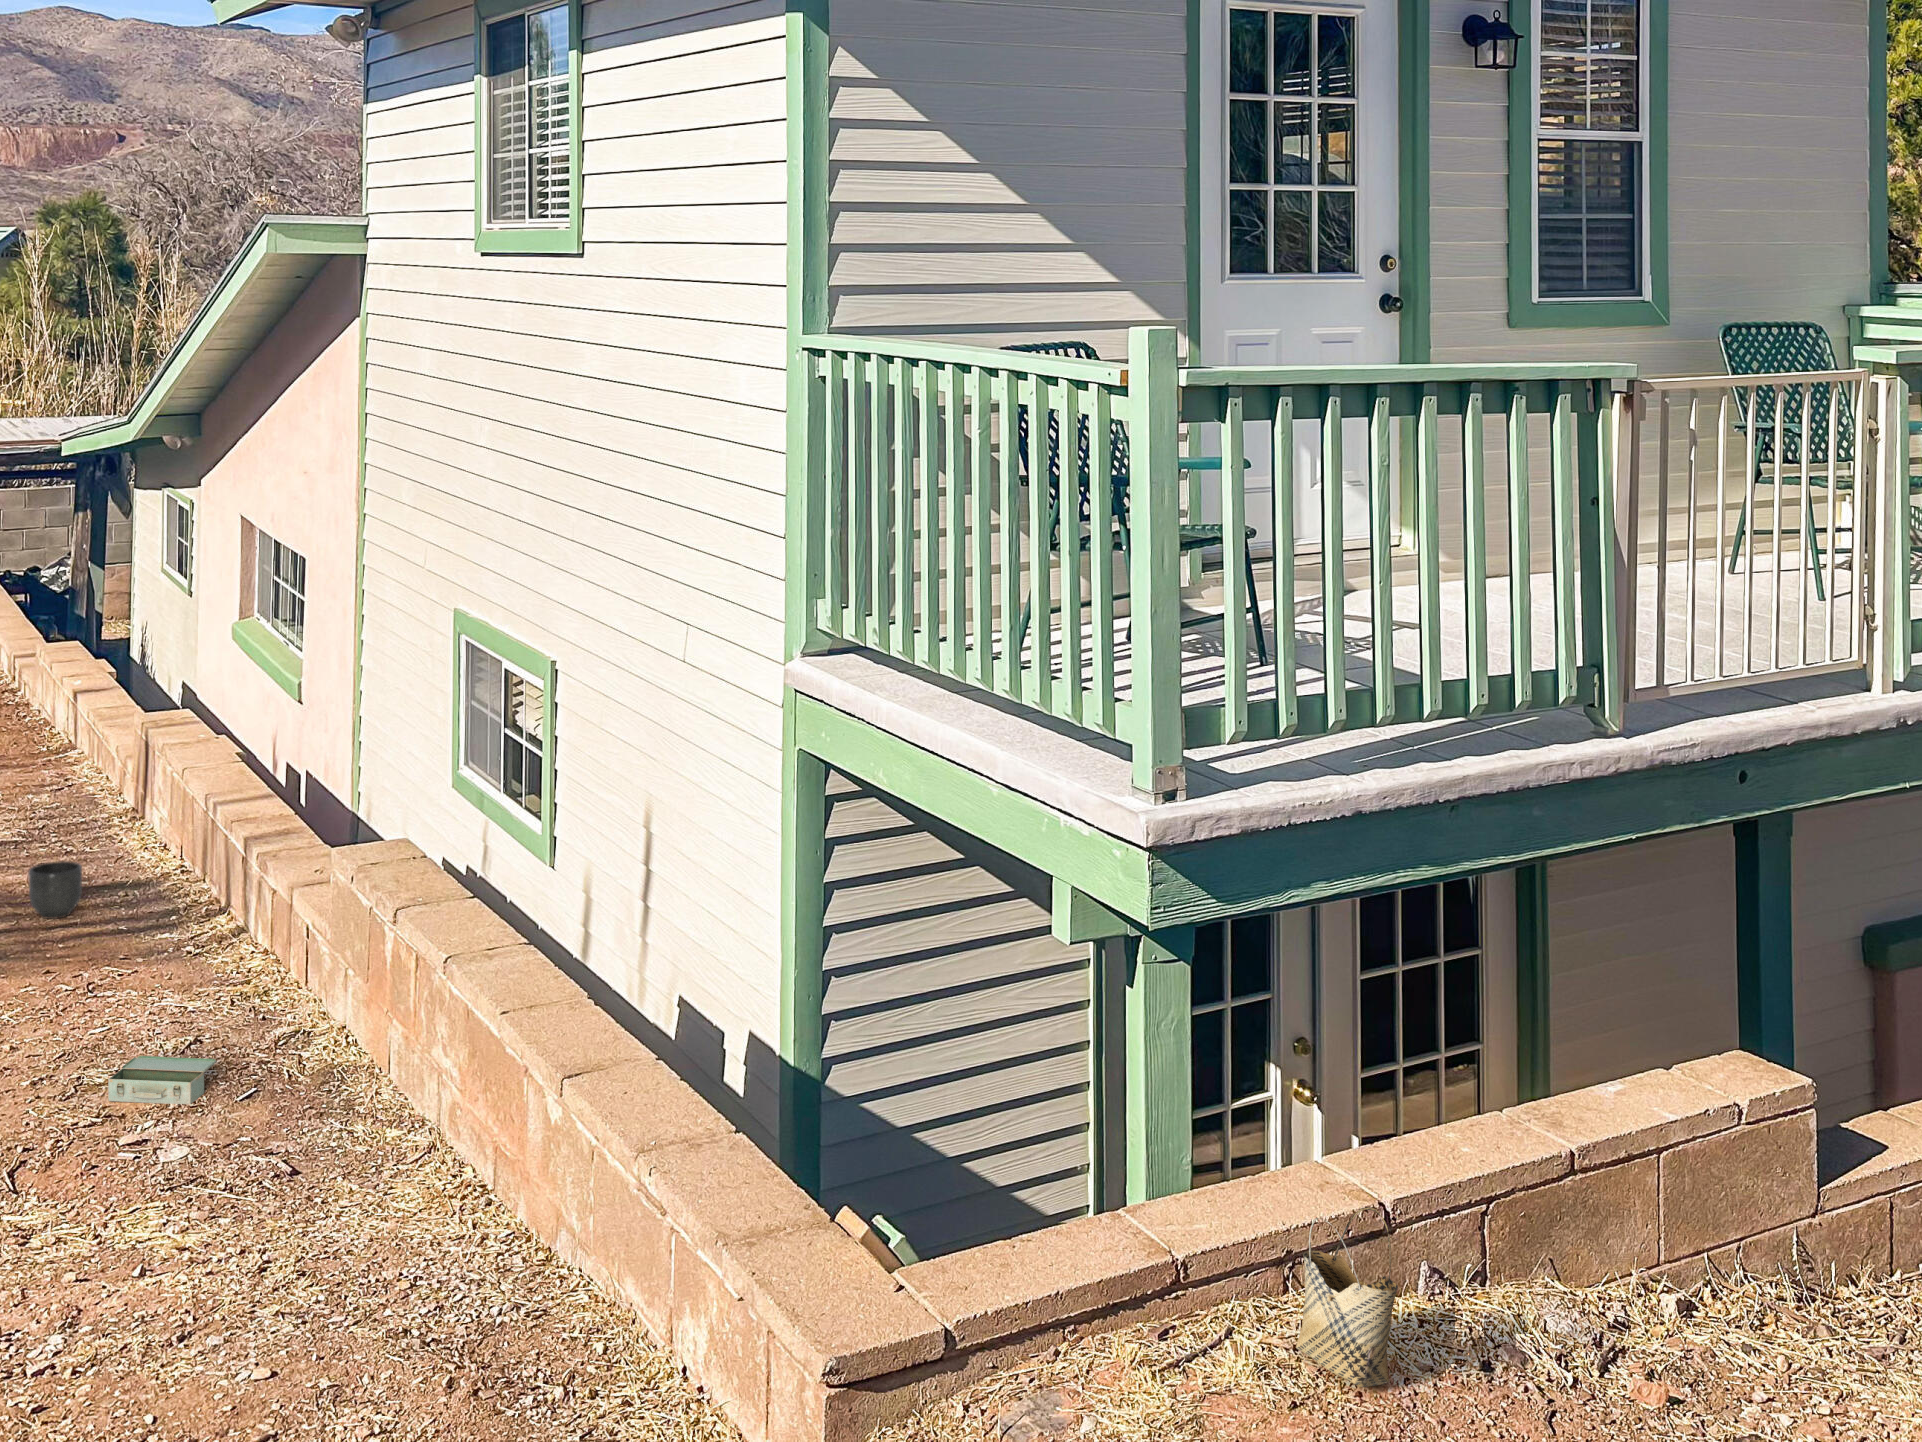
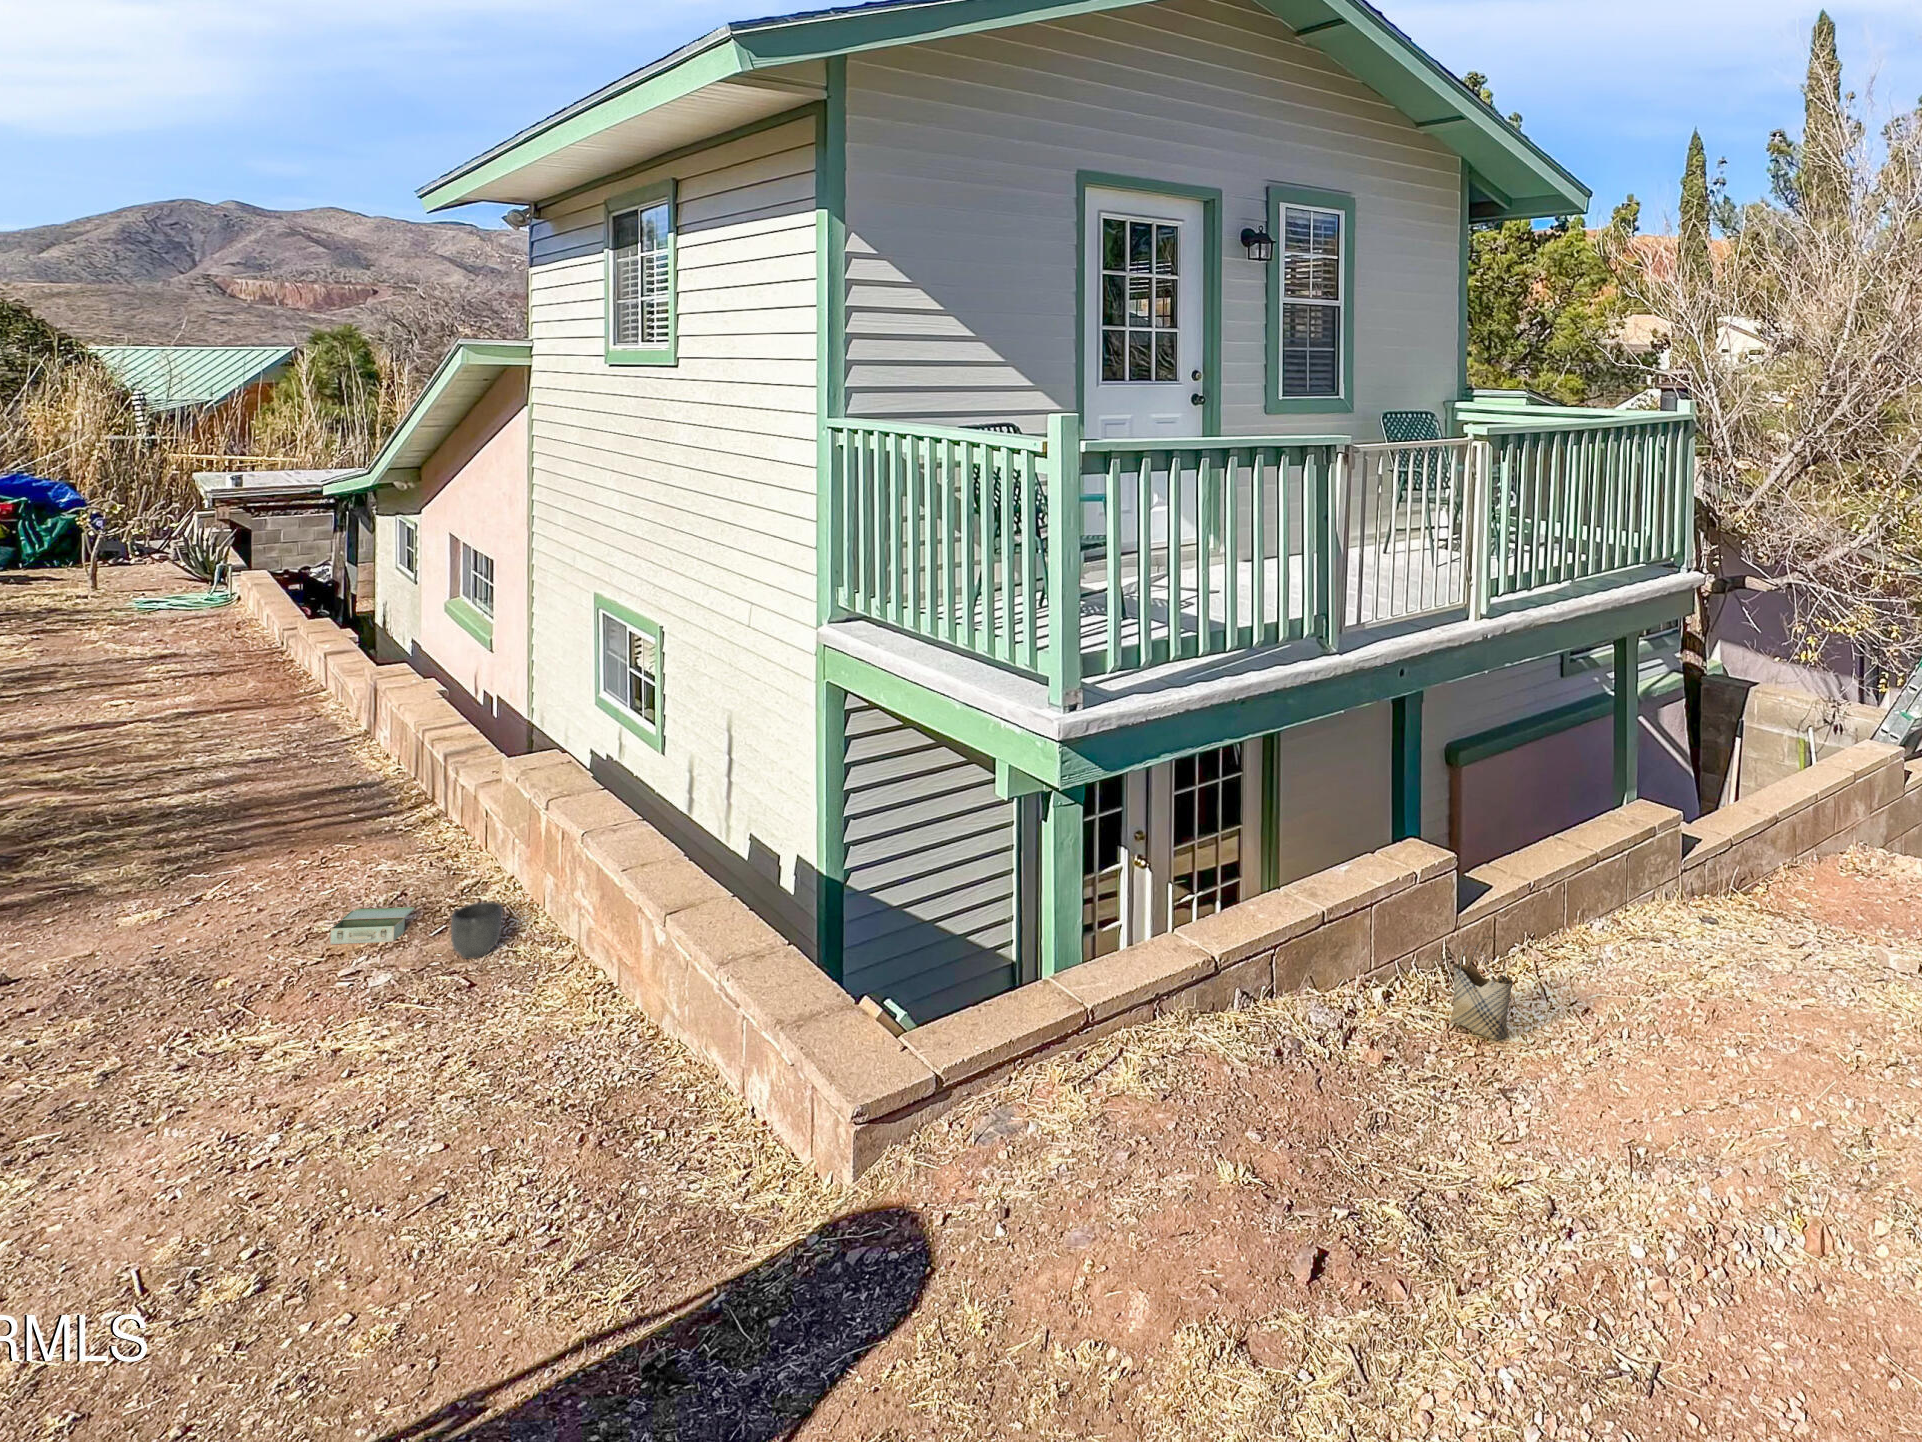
planter: present [28,861,82,919] -> present [451,902,503,959]
woven basket: present [1296,1207,1398,1387] -> present [1451,937,1513,1040]

